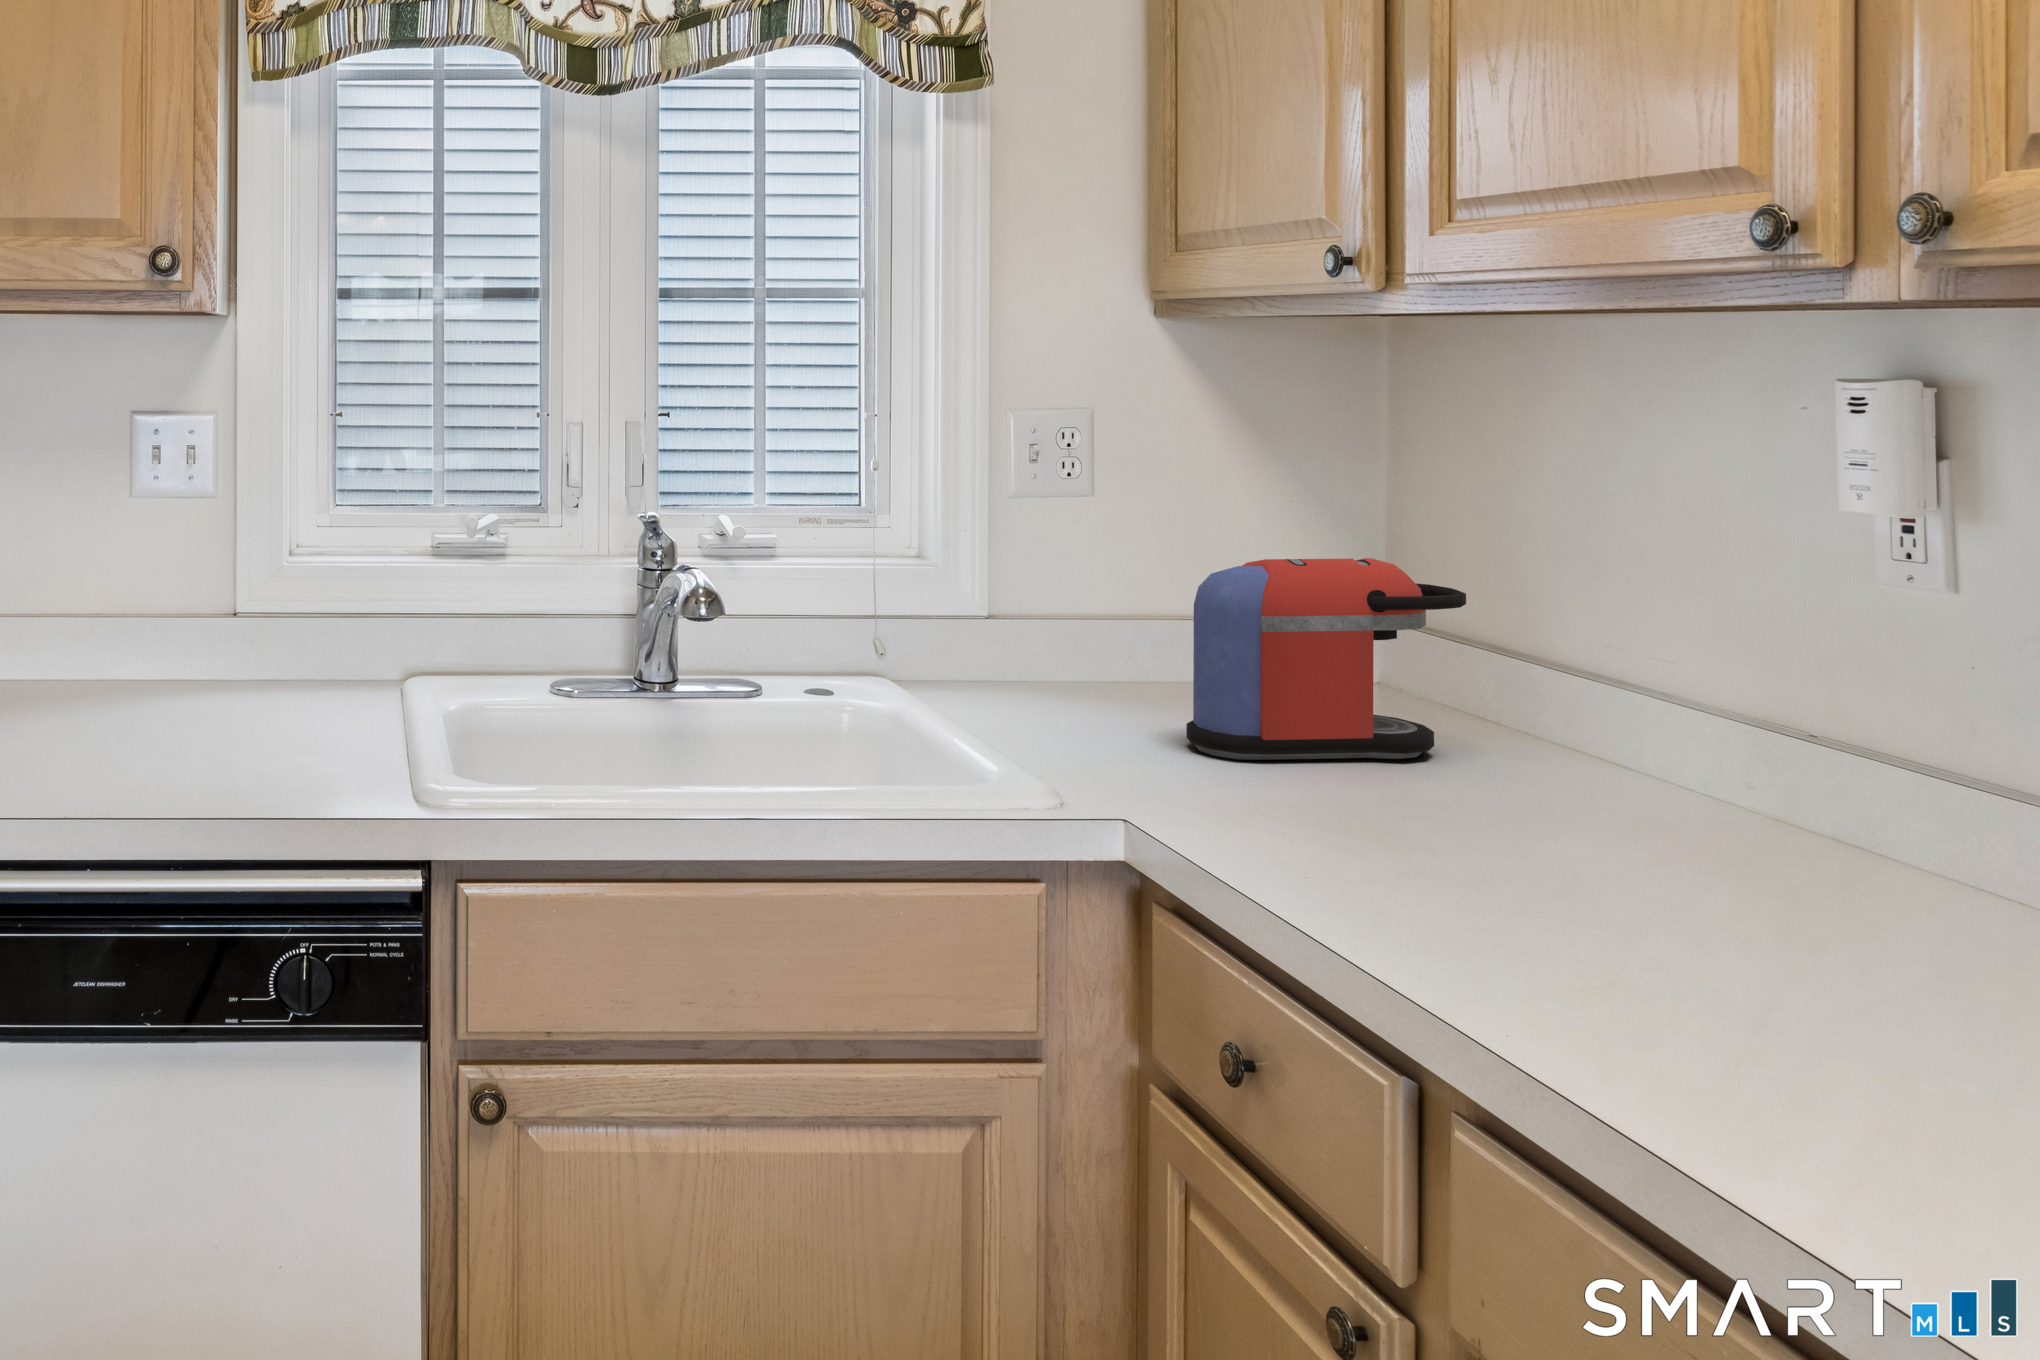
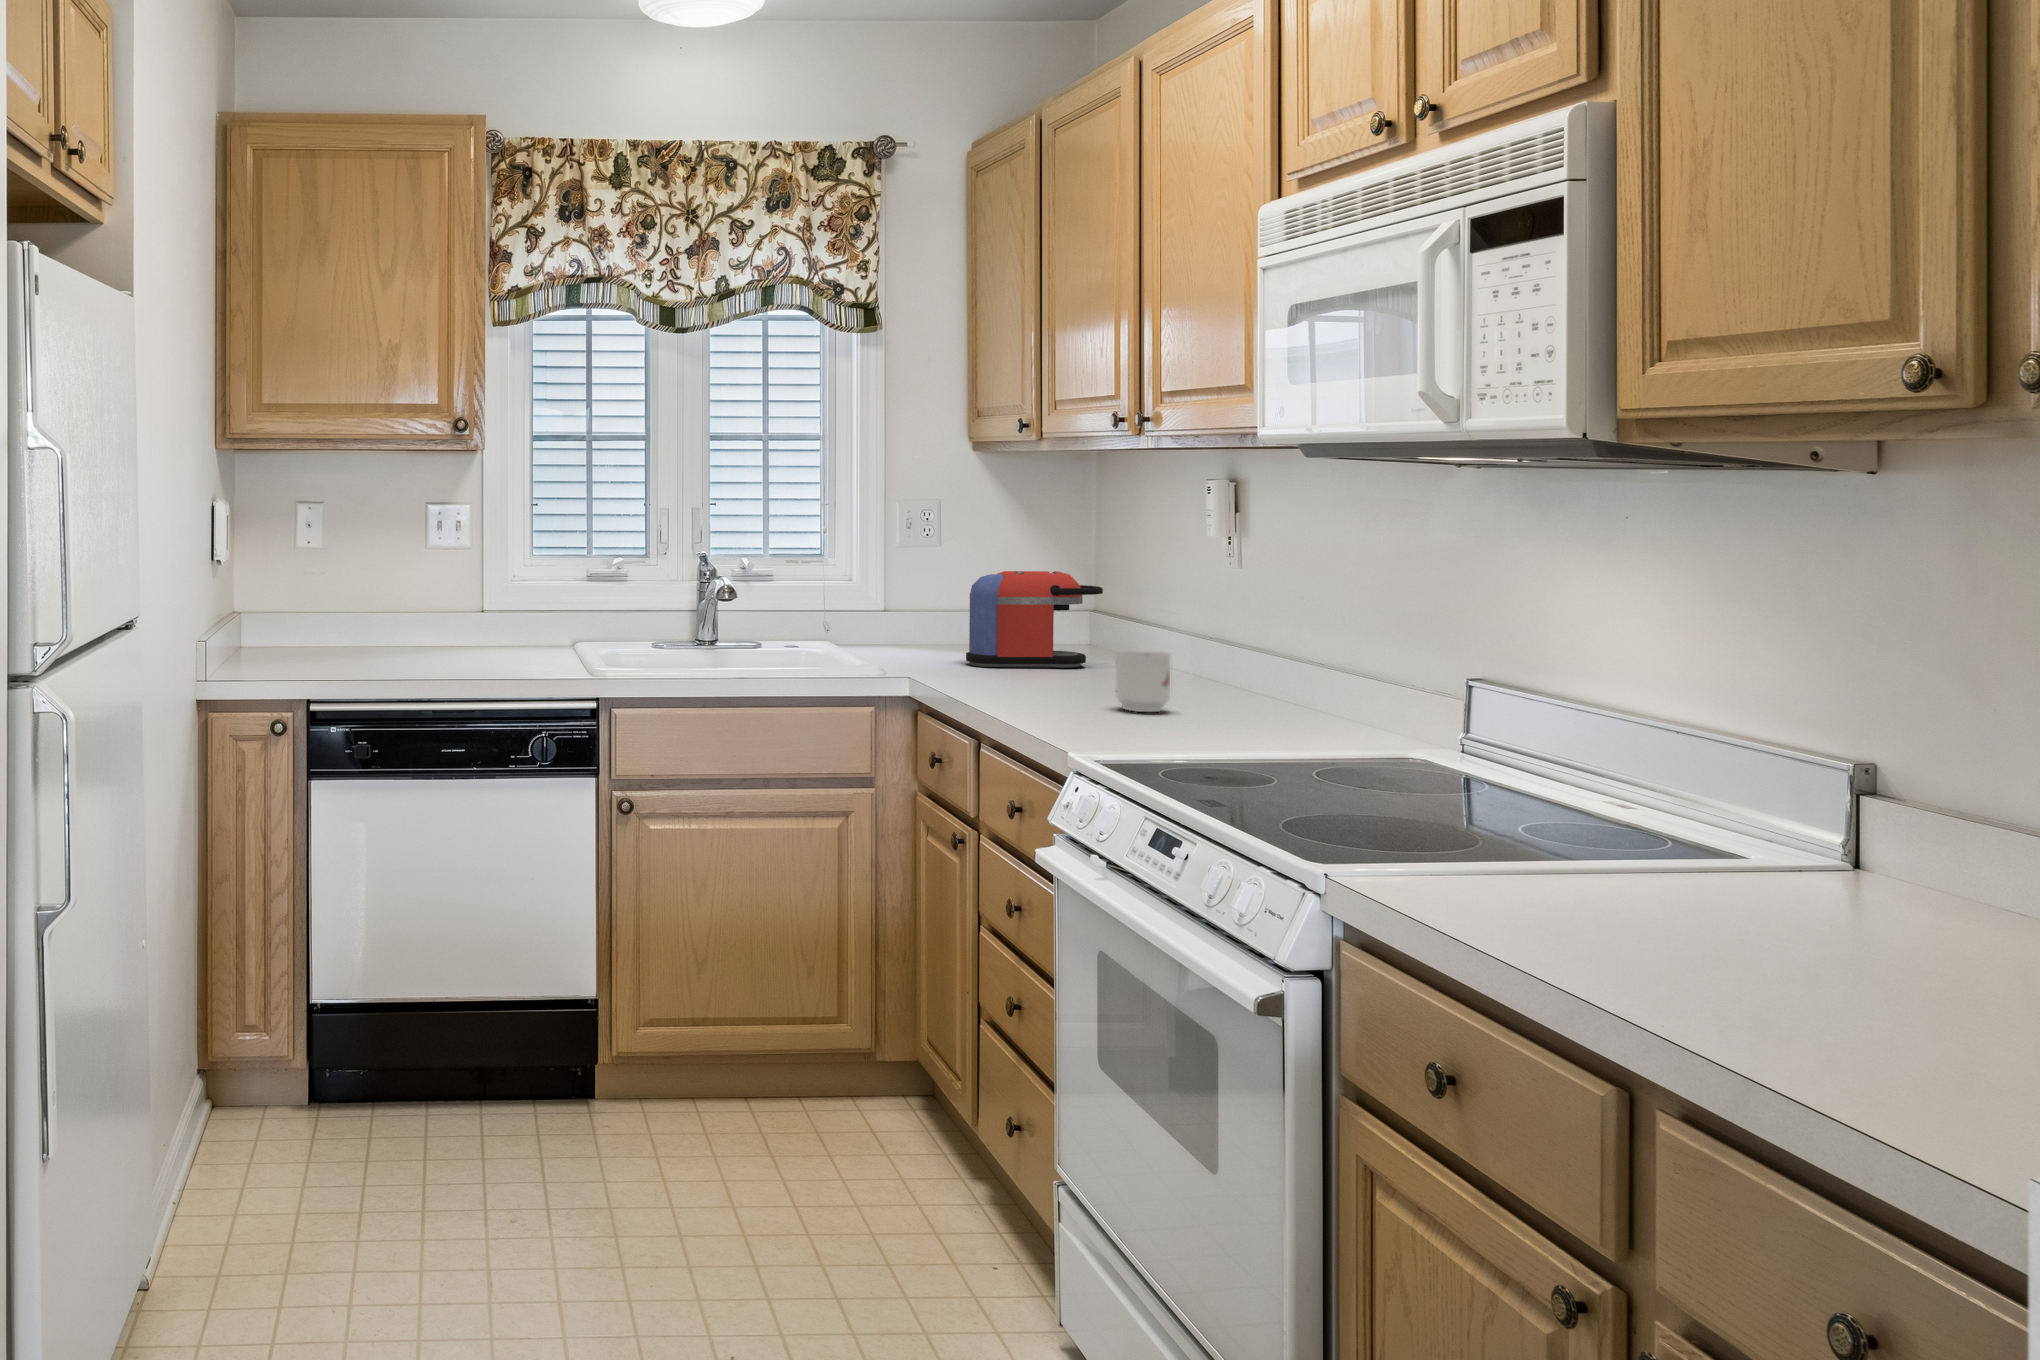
mug: none [1731,822,1909,1010] -> present [1116,650,1170,712]

